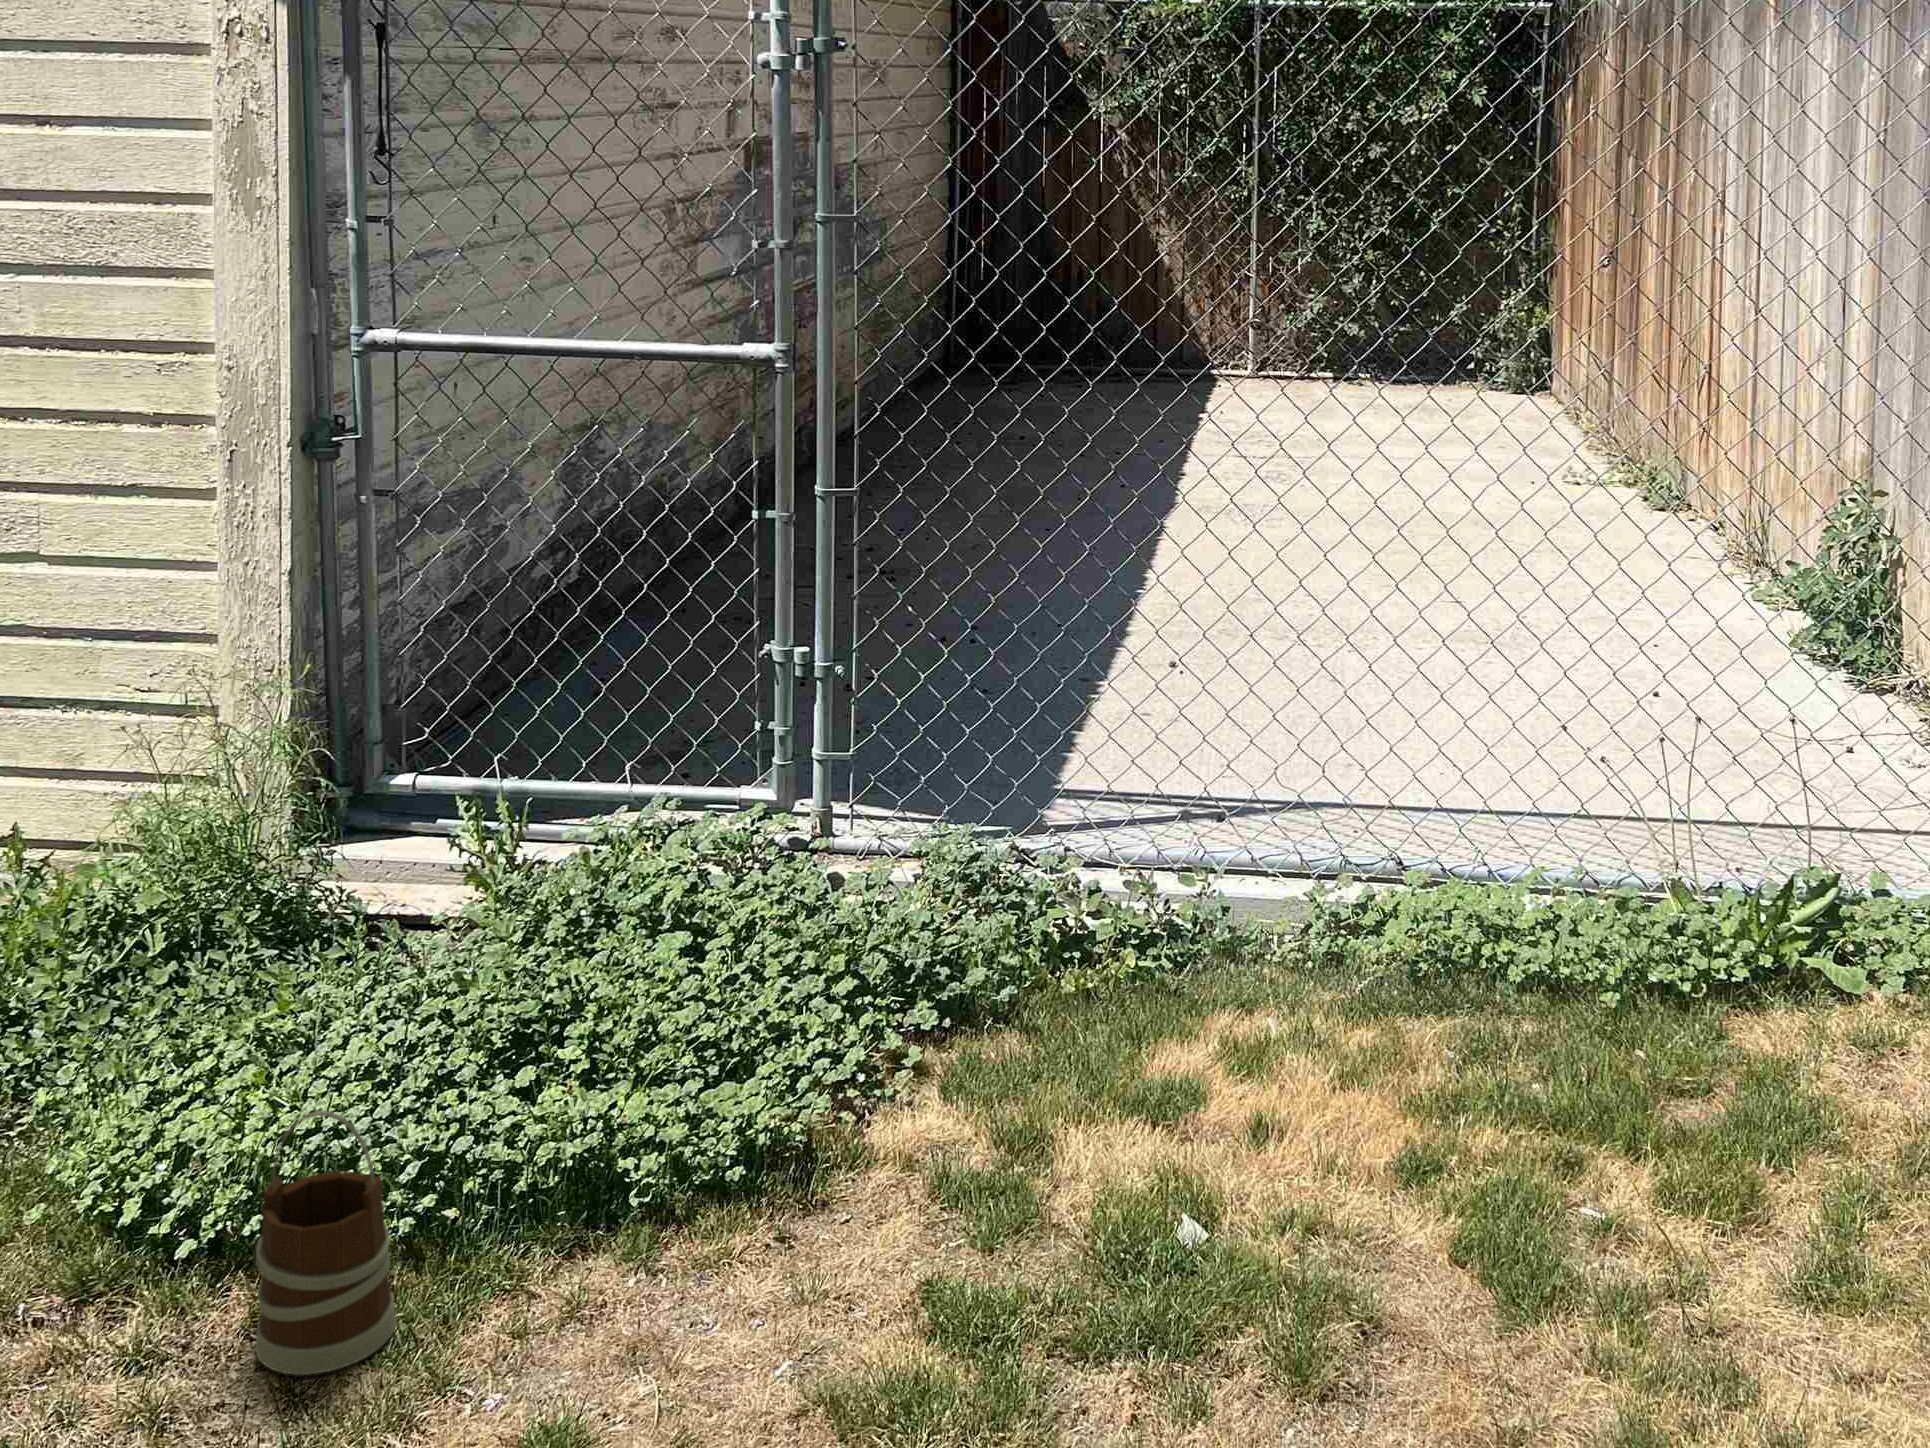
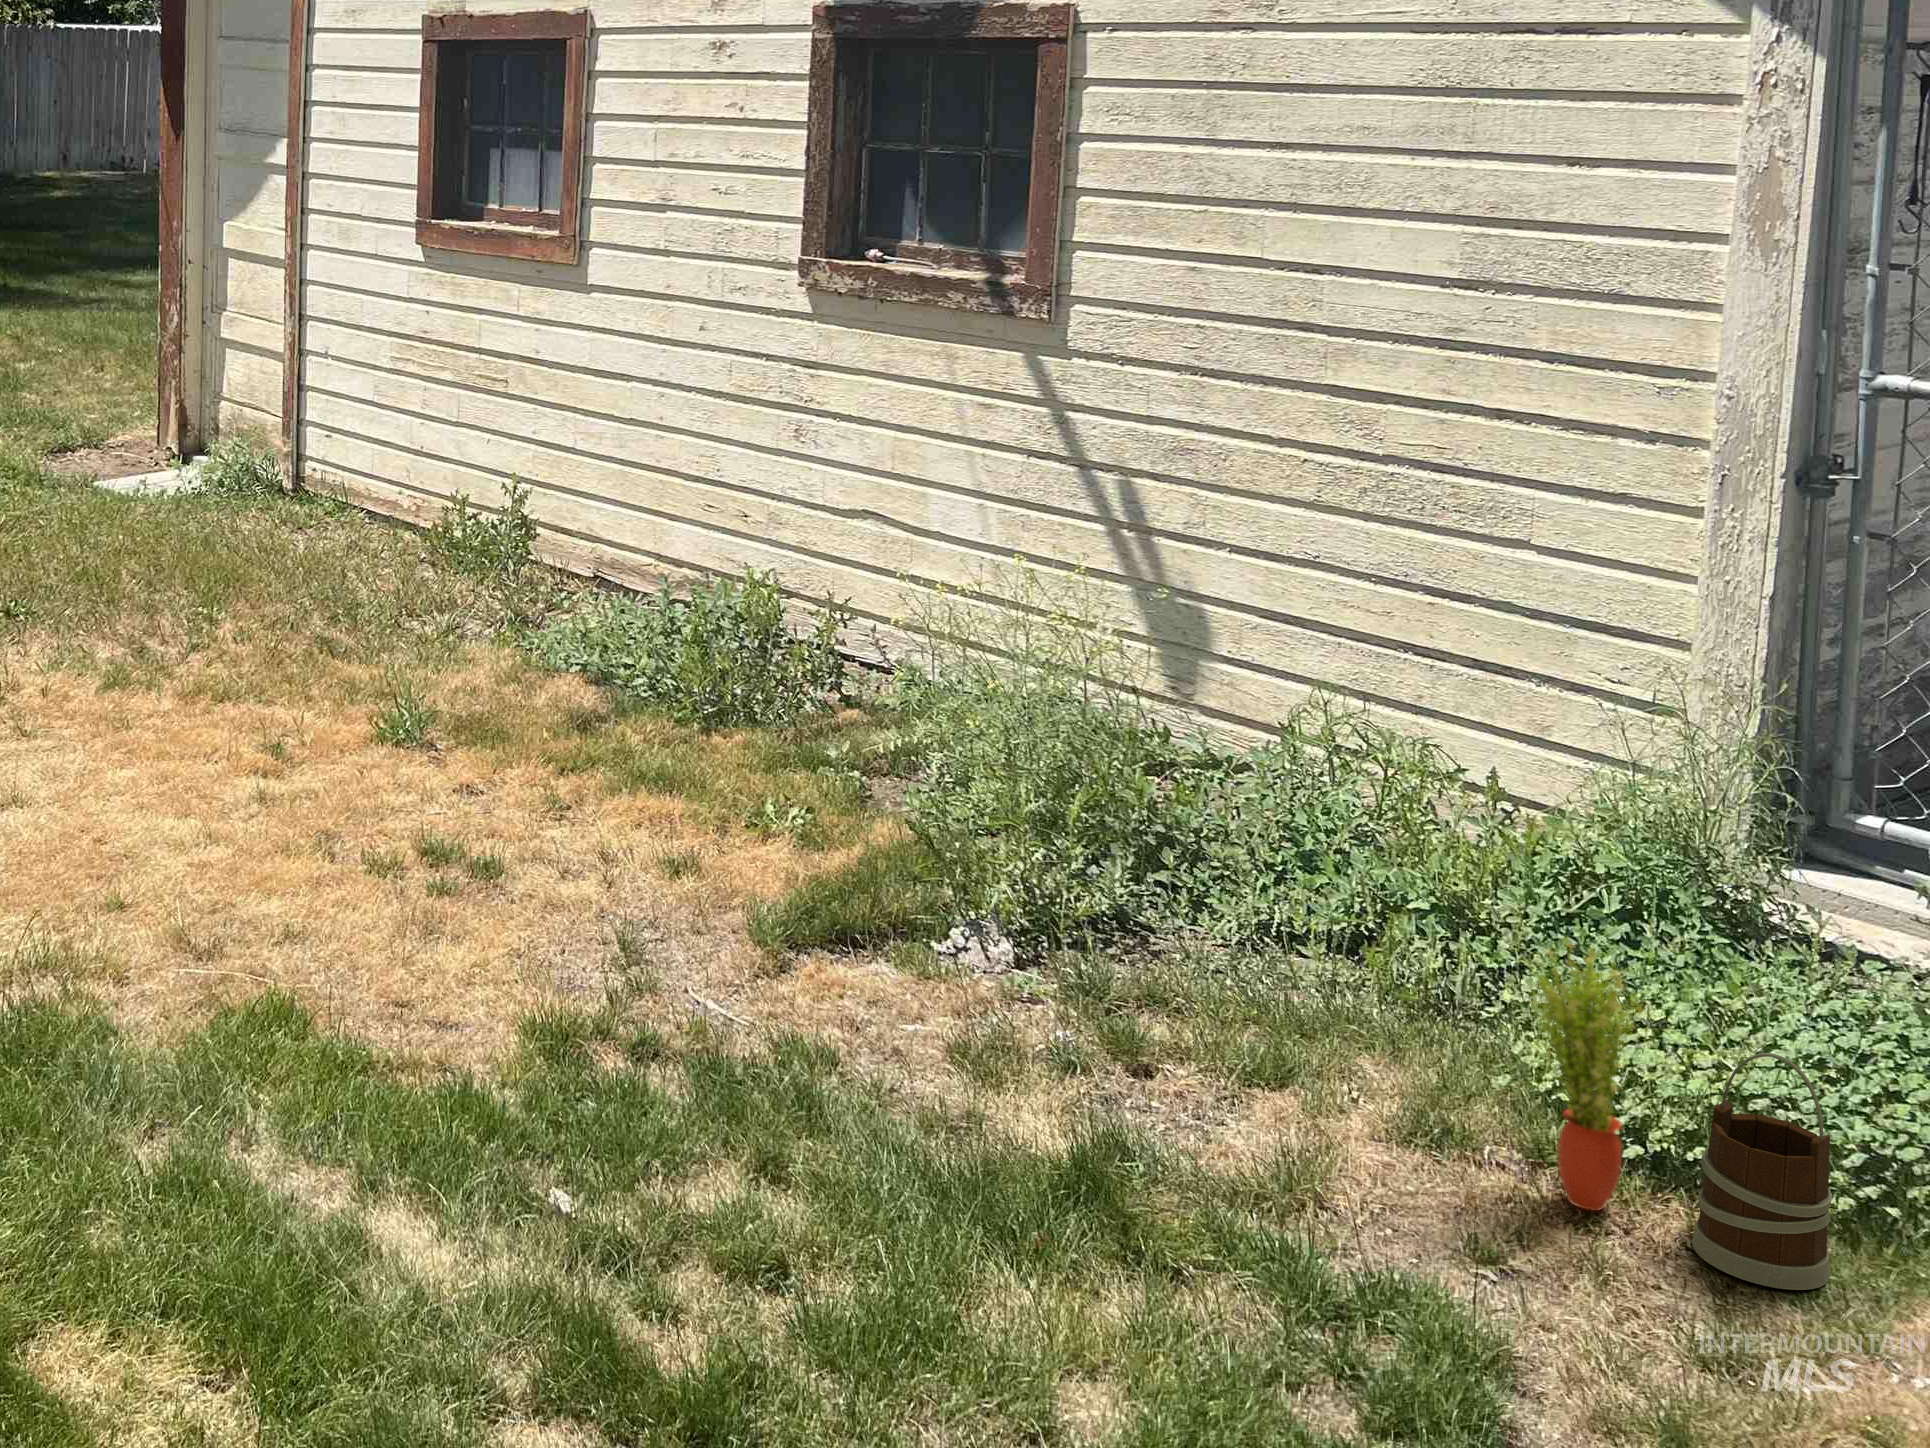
potted plant: none [36,1052,179,1362] -> present [1528,939,1644,1211]

